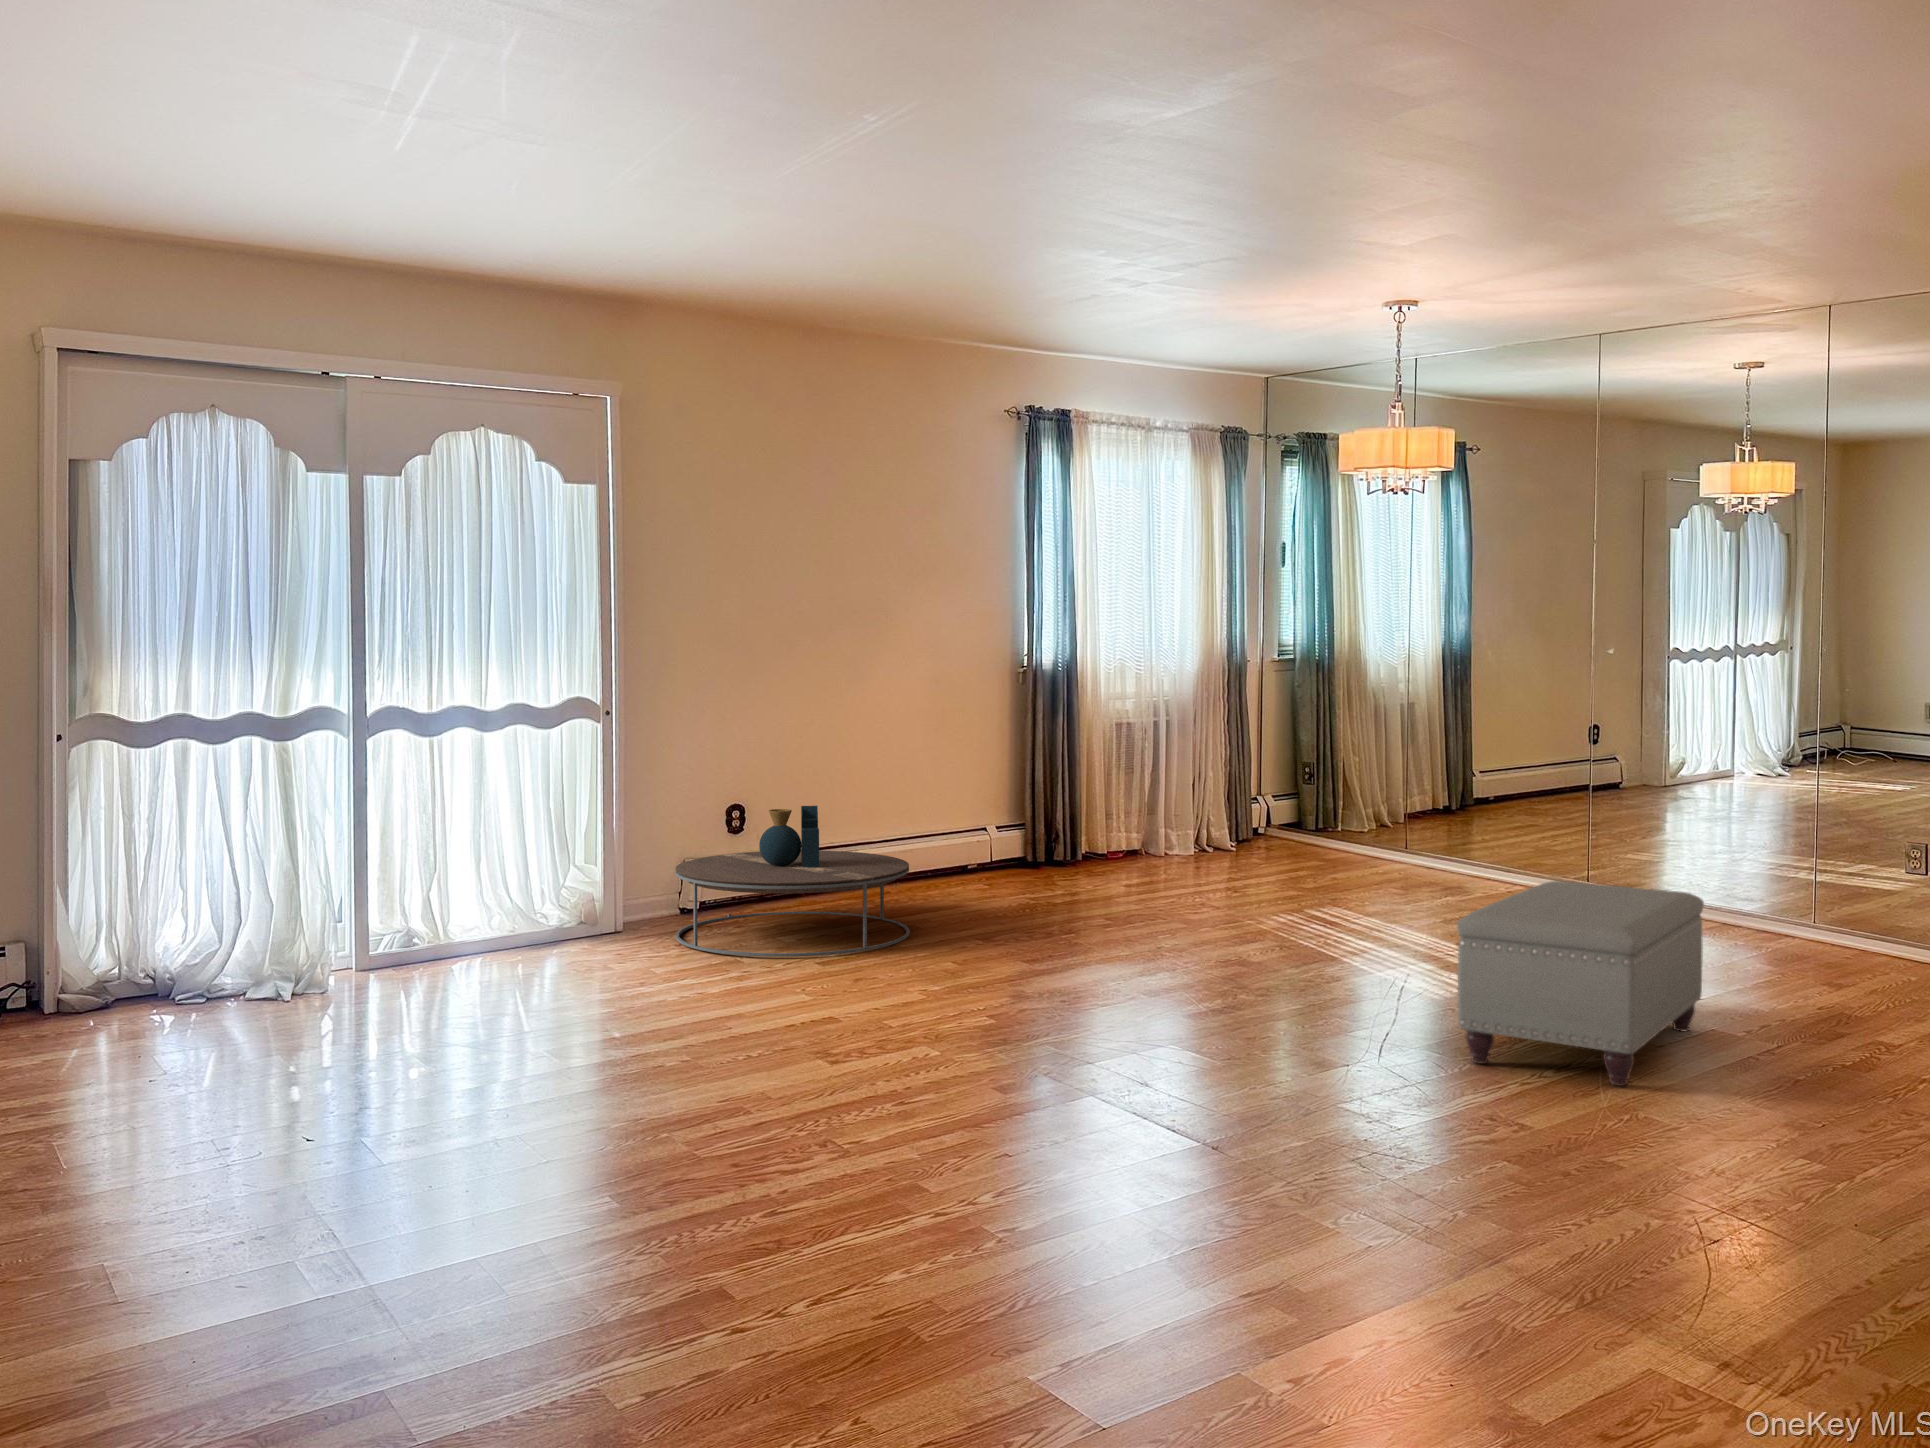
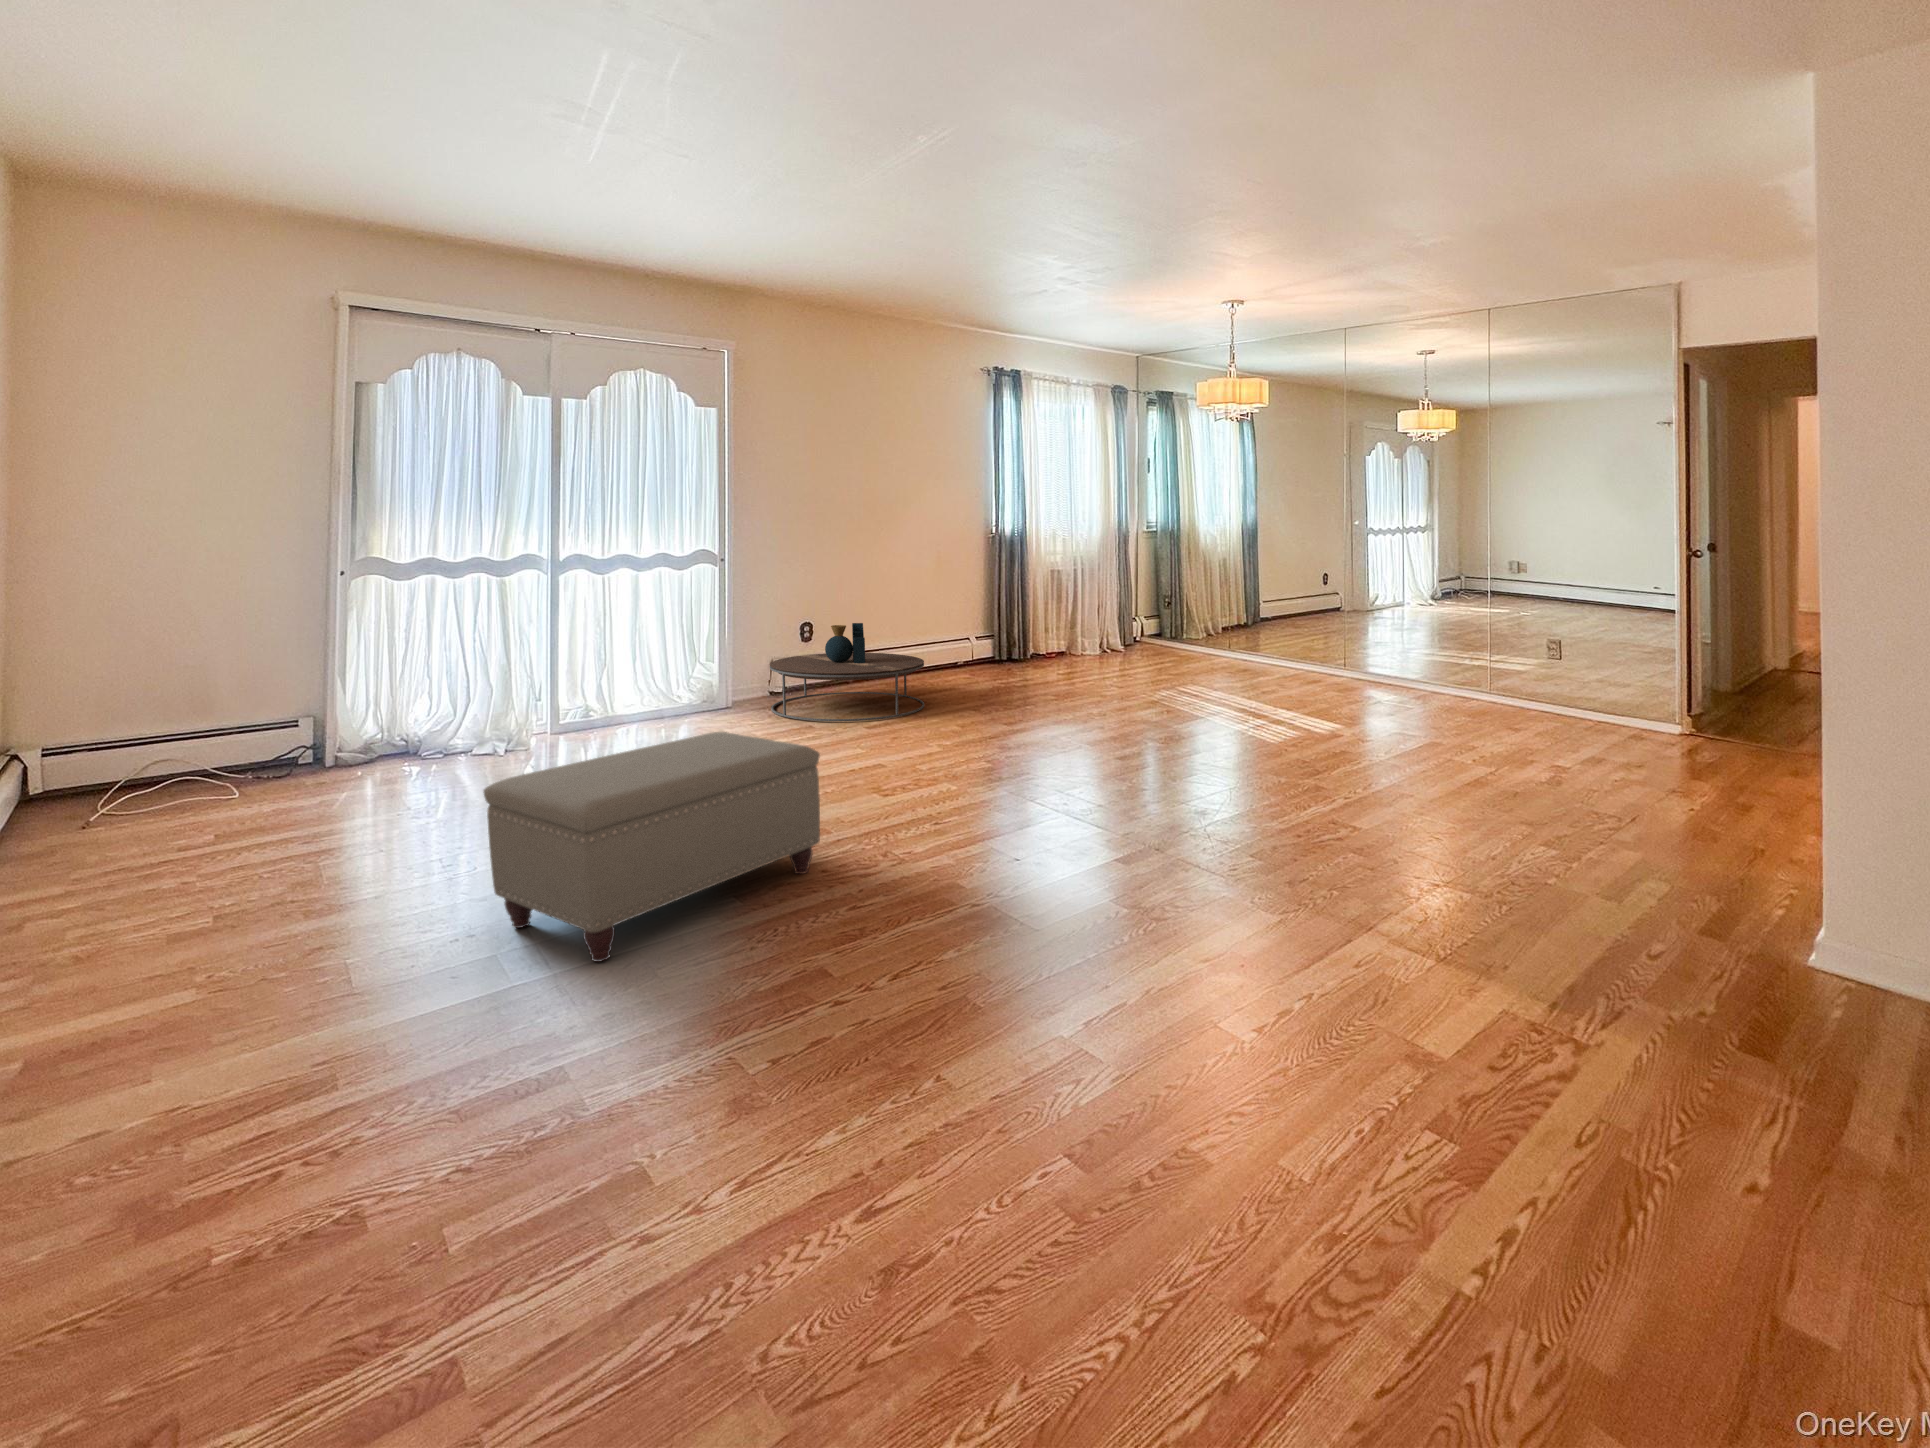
ottoman: present [1457,881,1704,1086] -> present [483,732,820,962]

